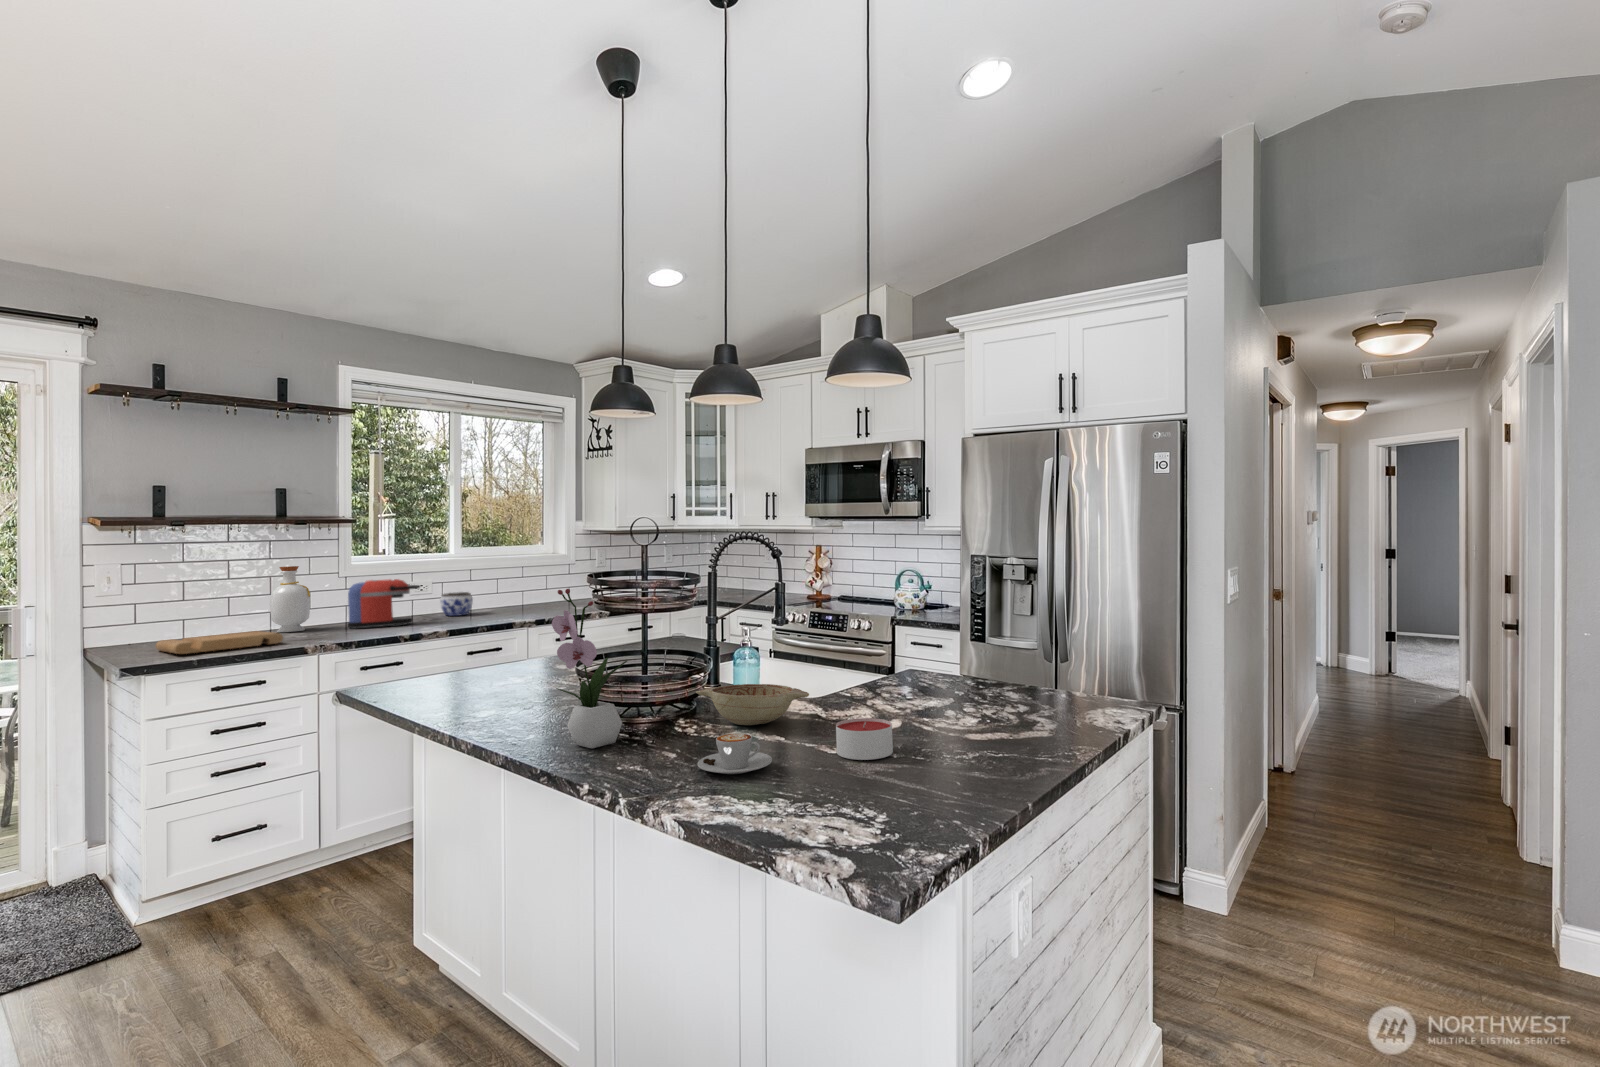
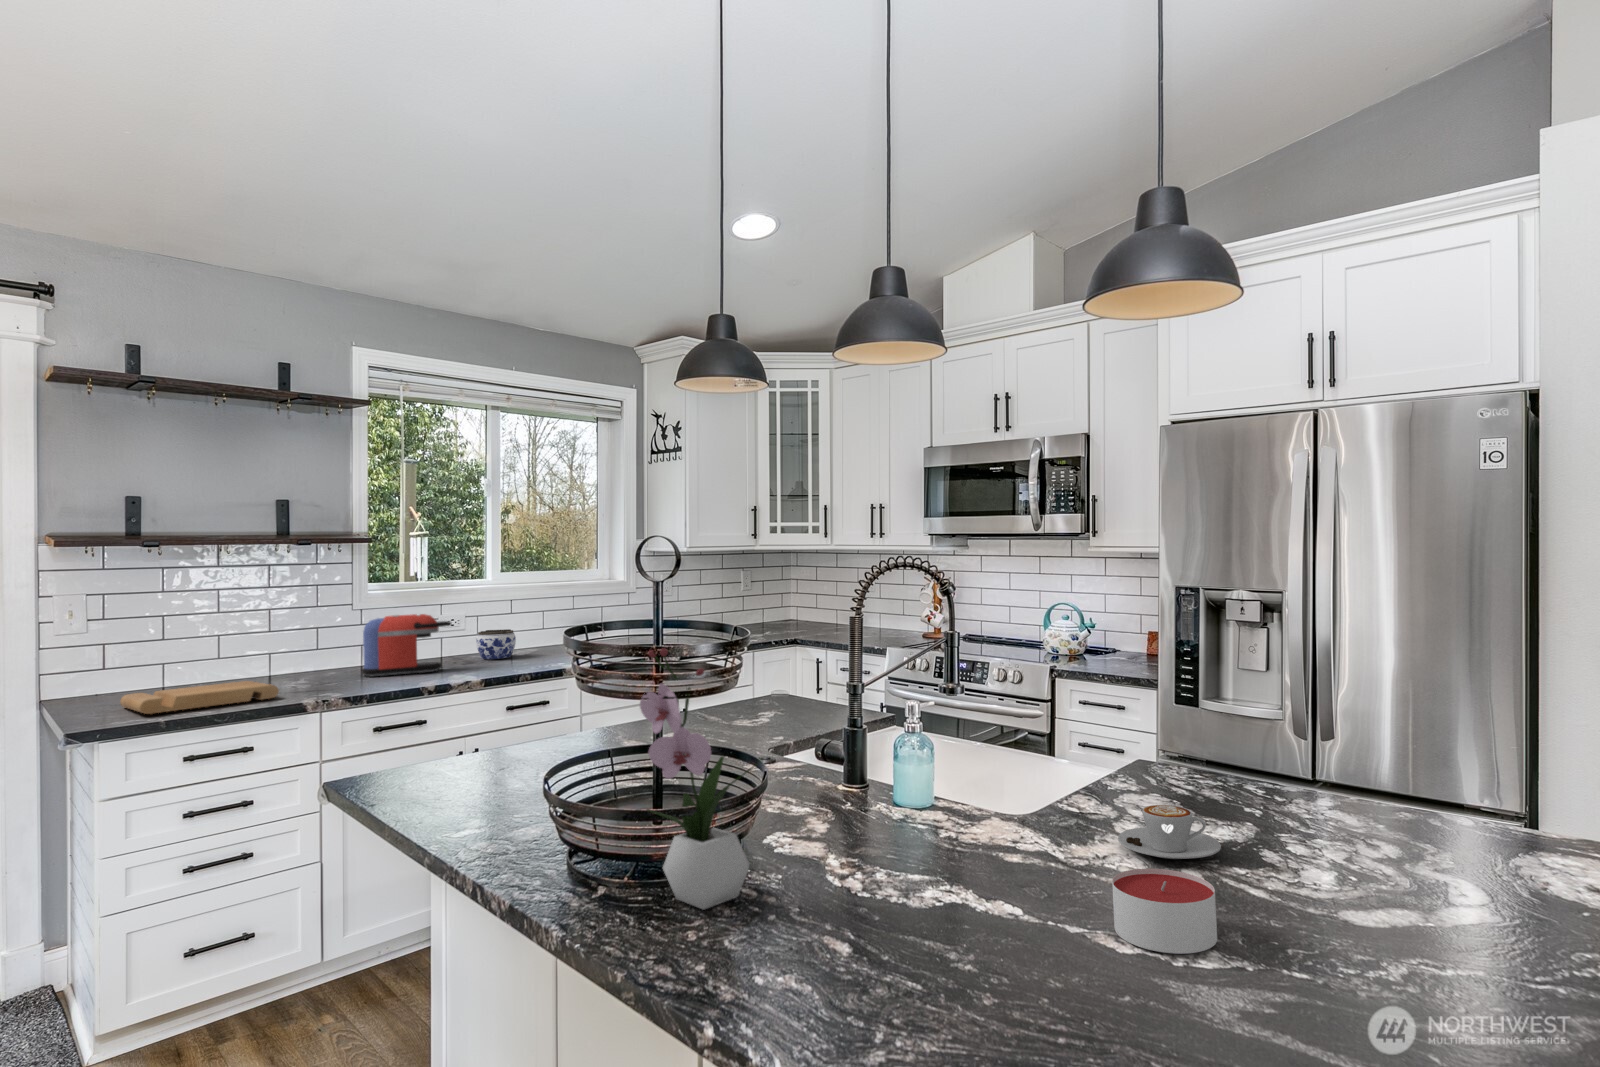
bottle: present [270,566,310,632] -> none [268,598,317,681]
decorative bowl: present [696,684,809,725] -> none [854,791,1037,863]
coffee cup: present [698,733,772,774] -> present [1118,805,1221,859]

